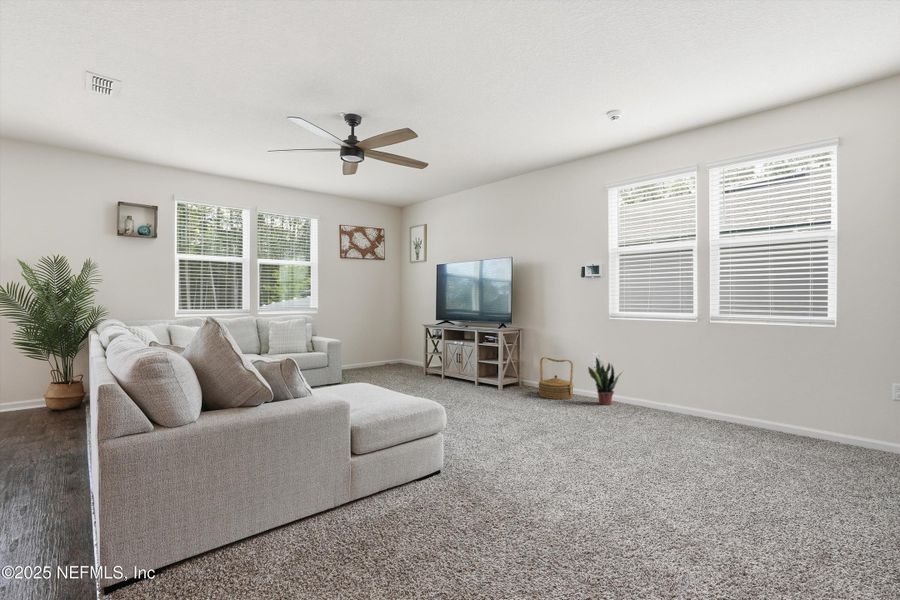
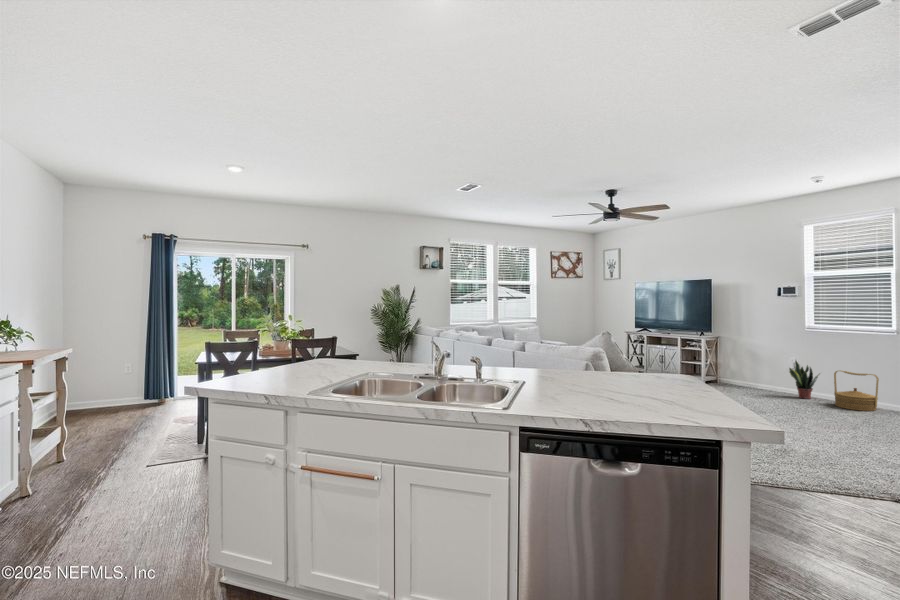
woven basket: present [538,357,574,399] -> present [834,370,879,411]

